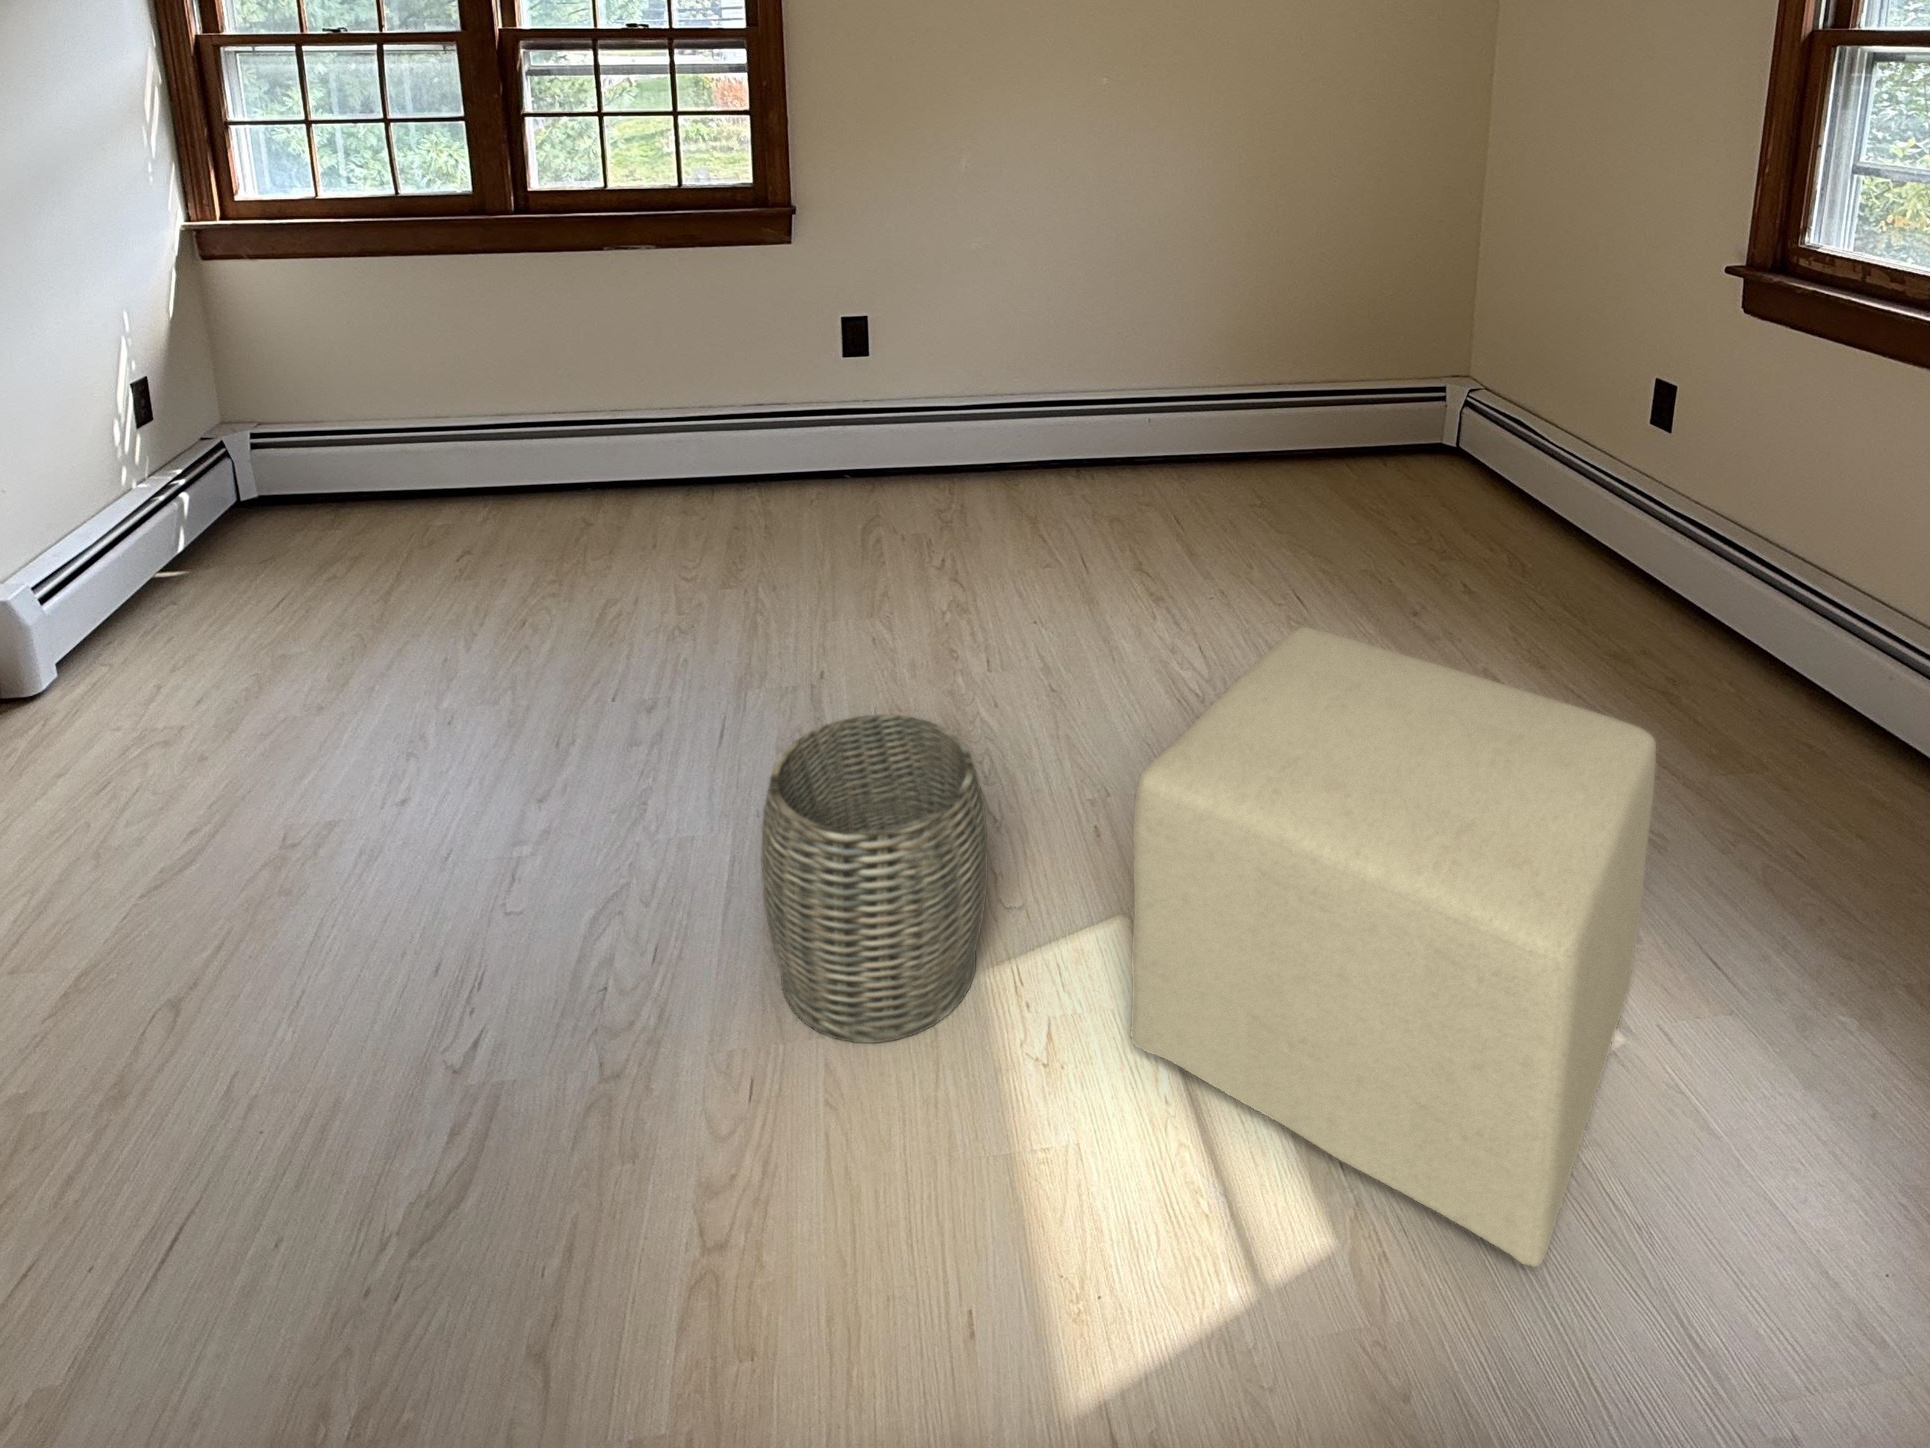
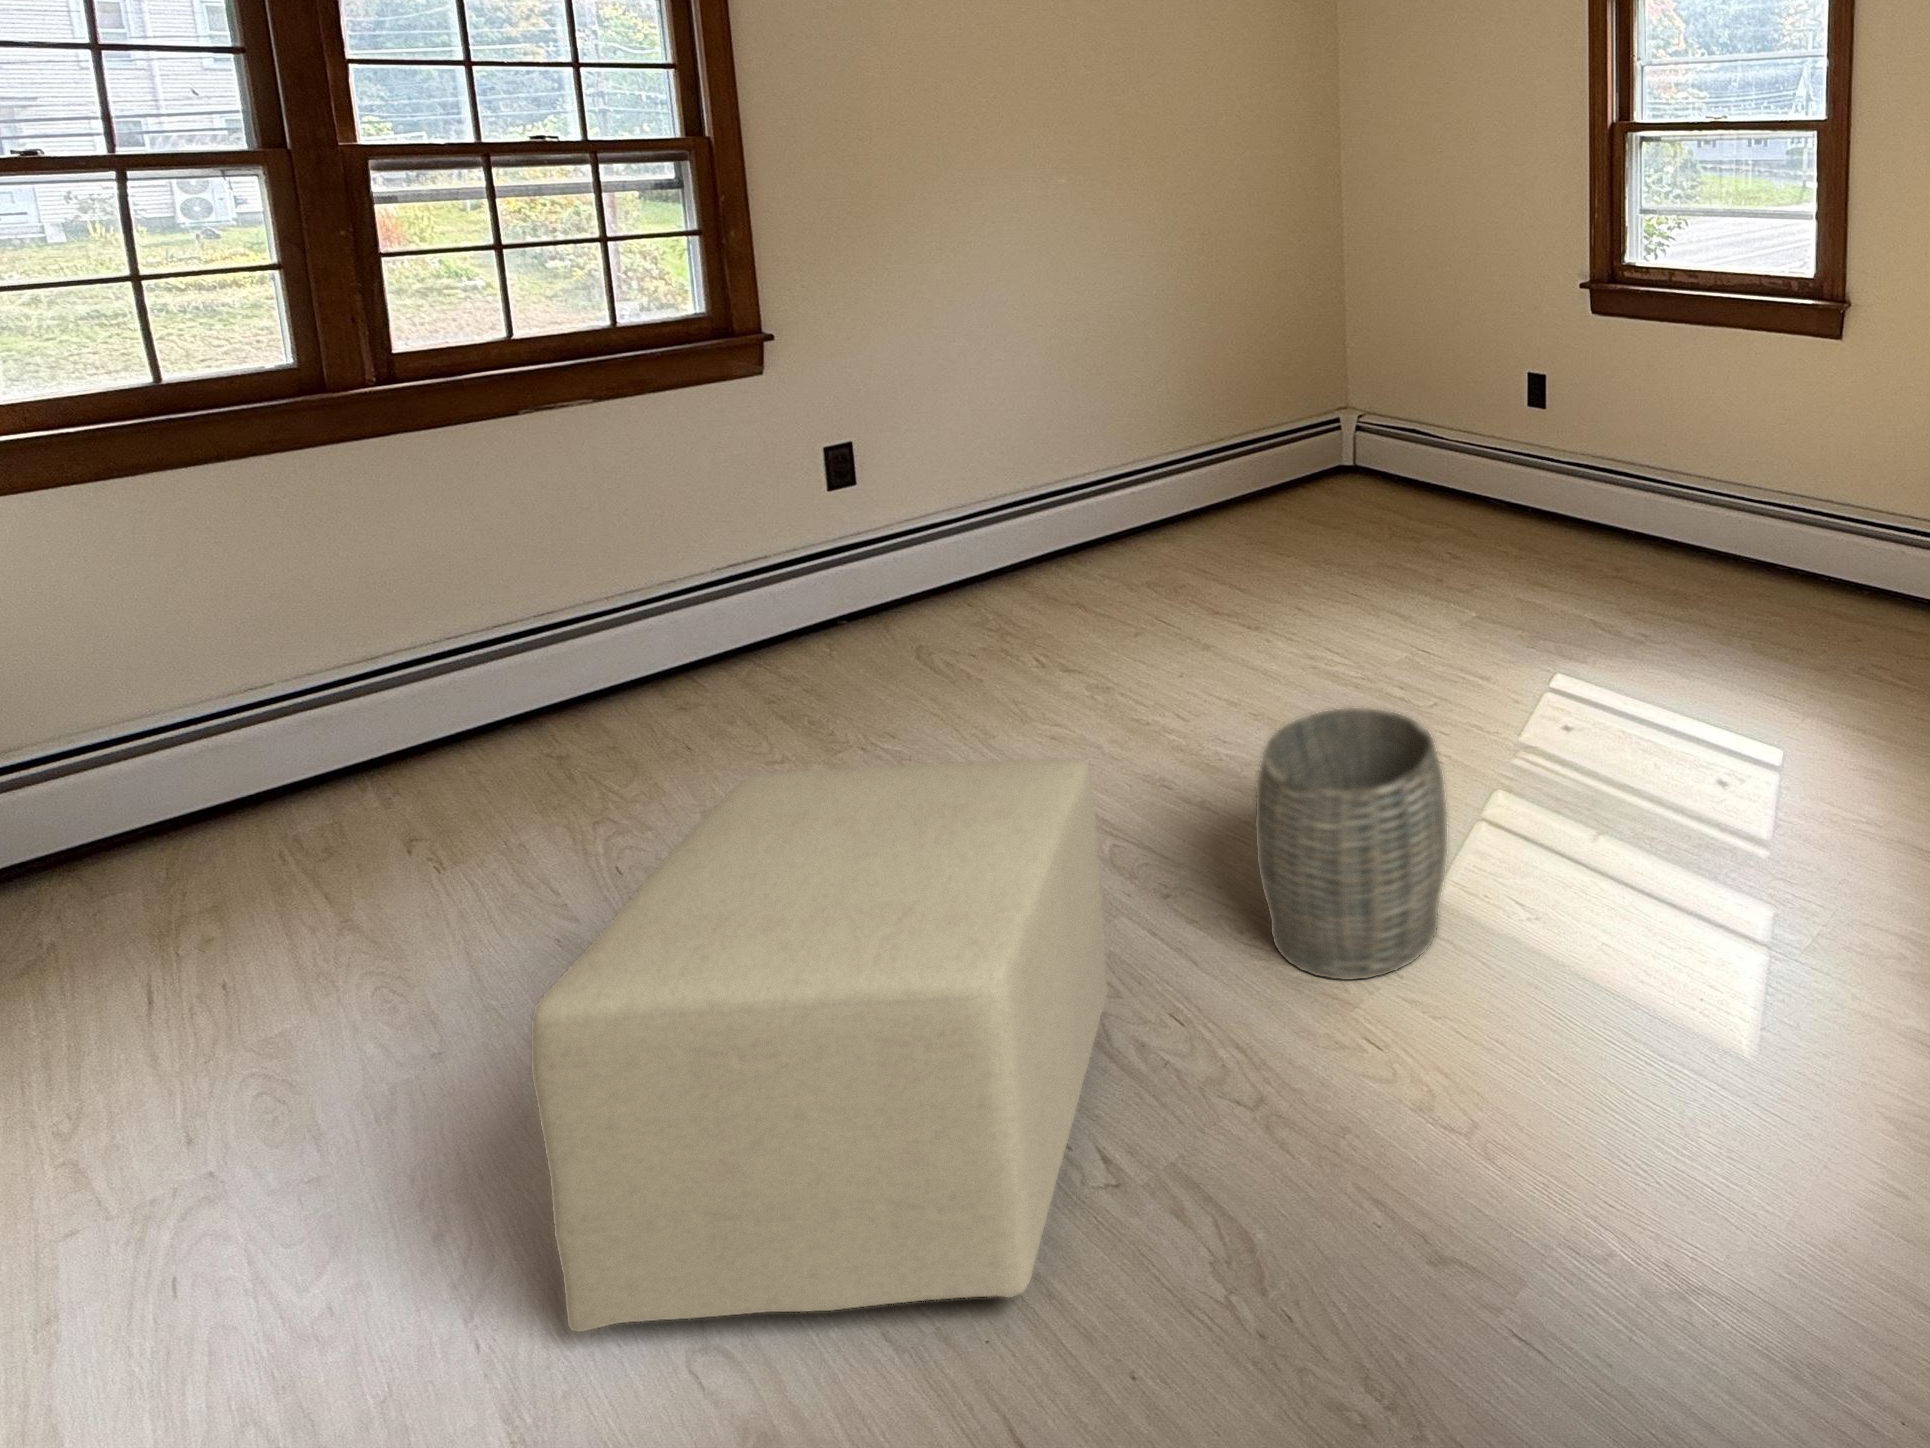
ottoman: present [1131,627,1656,1267] -> present [531,758,1107,1332]

